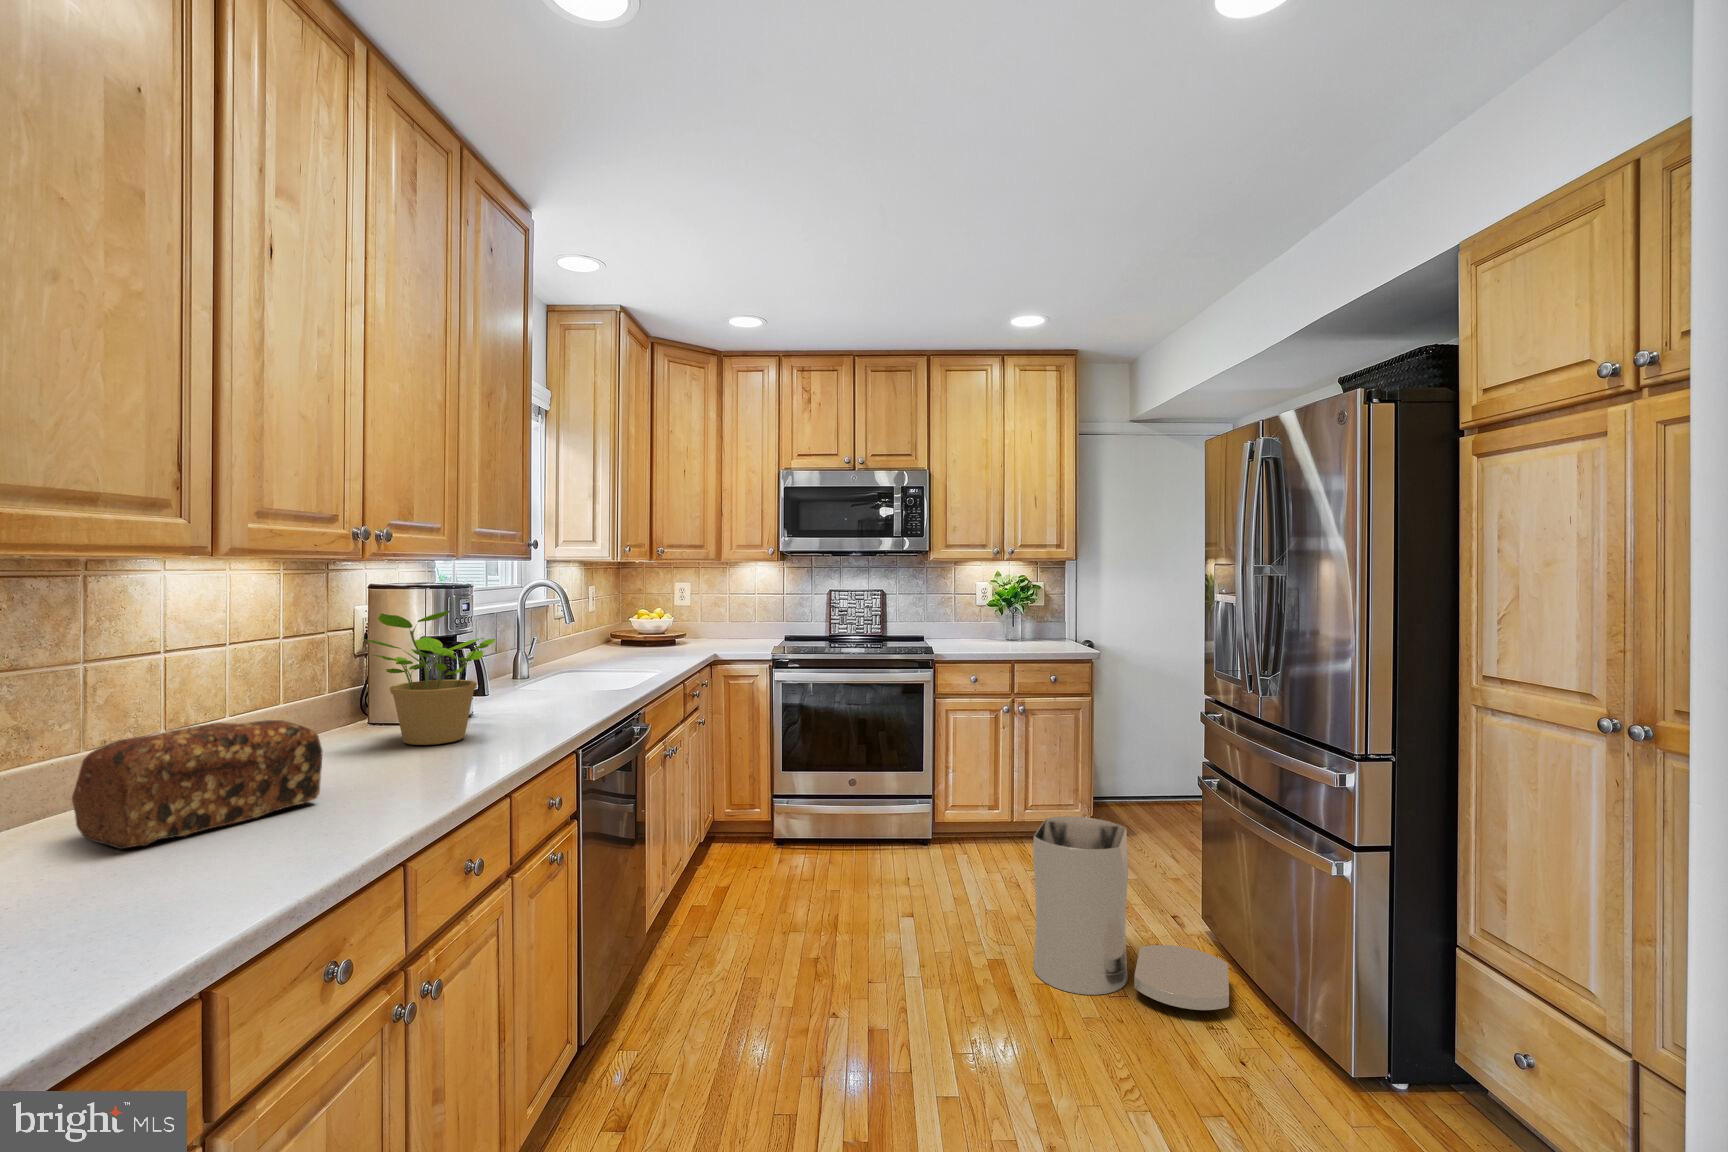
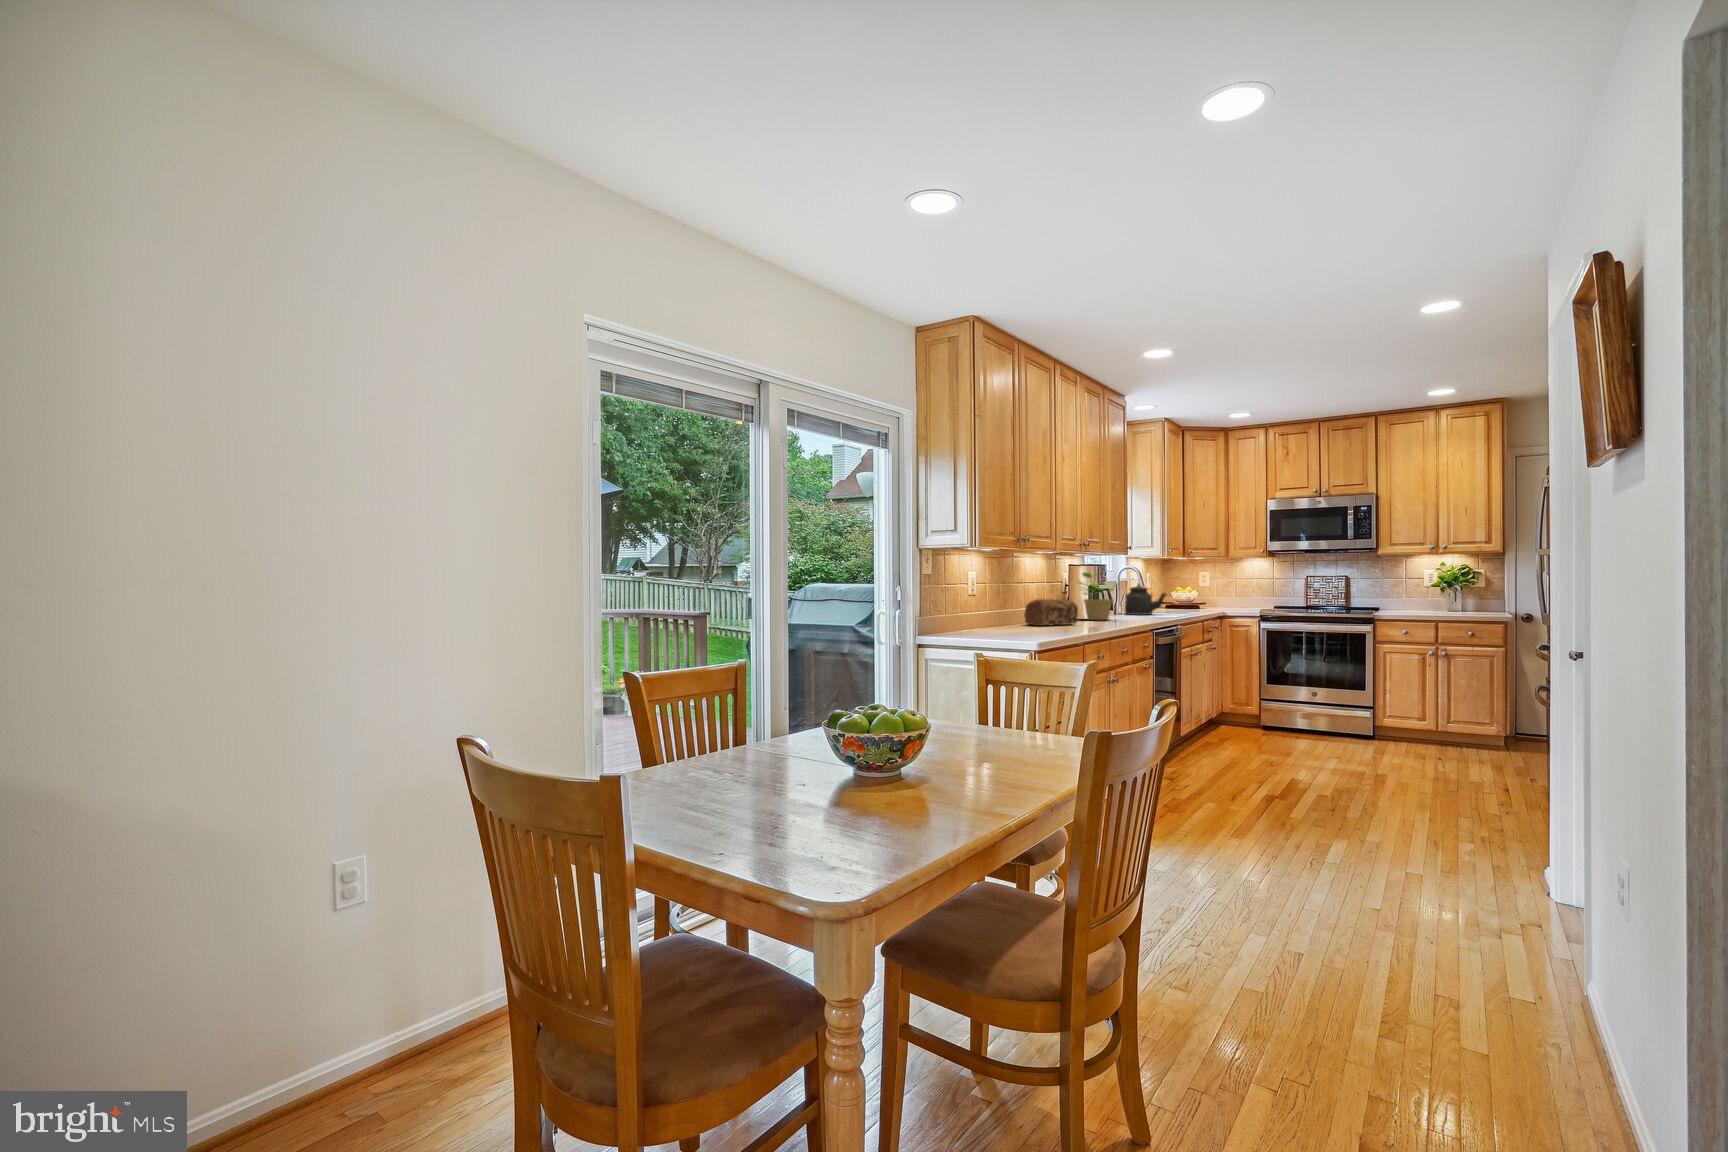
kettle: none [529,608,621,694] -> present [1125,584,1166,615]
trash can: present [1033,817,1229,1010] -> none [1396,697,1529,795]

